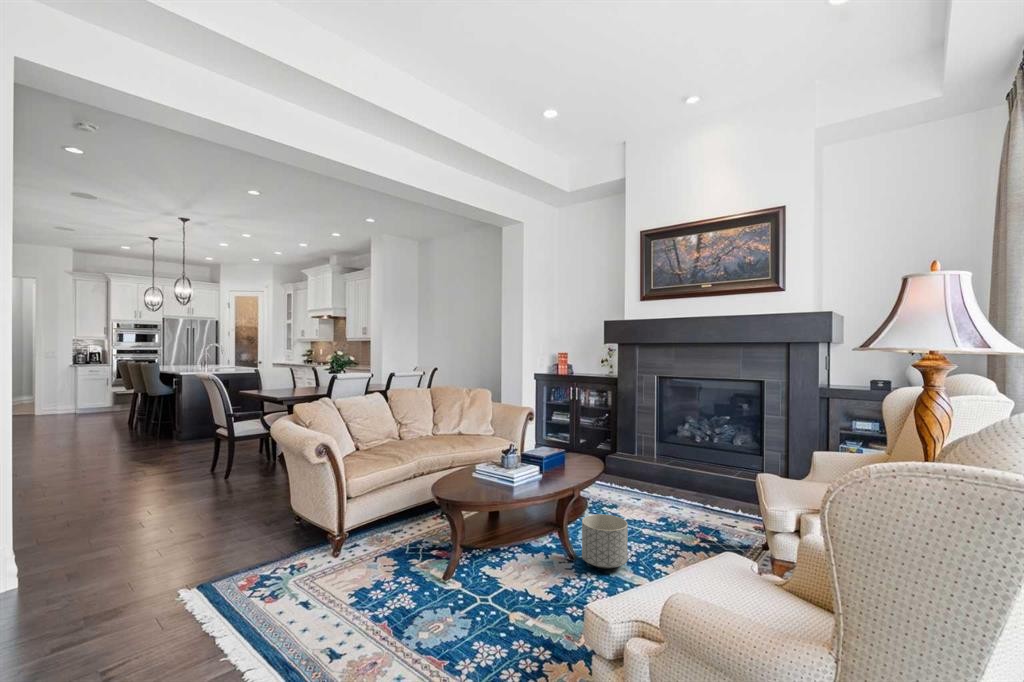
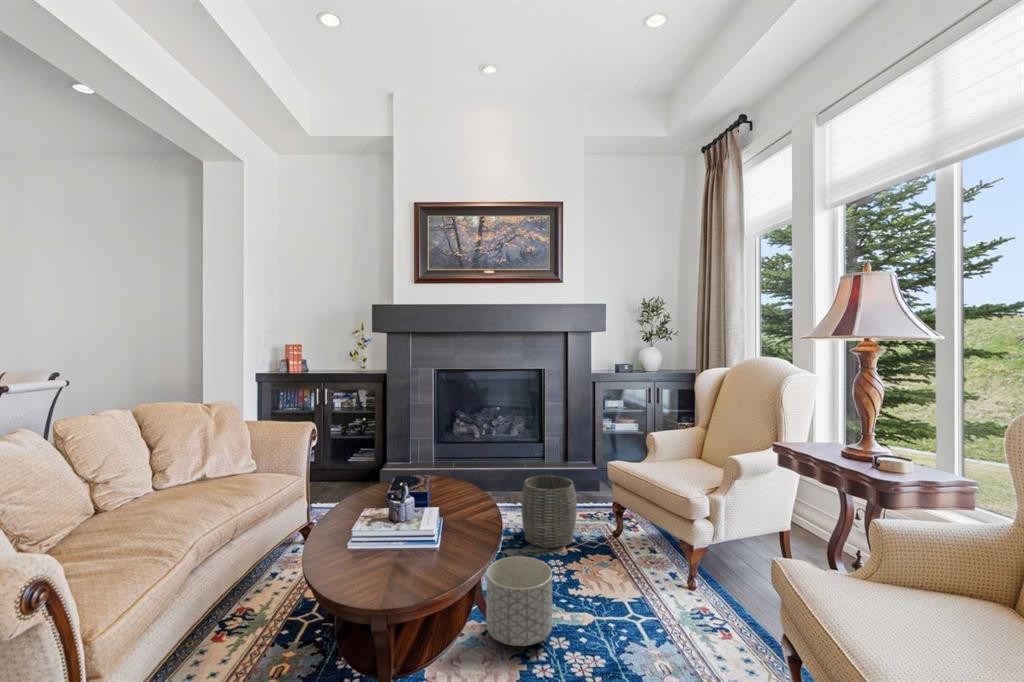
woven basket: none [675,477,727,539] -> present [522,476,577,548]

